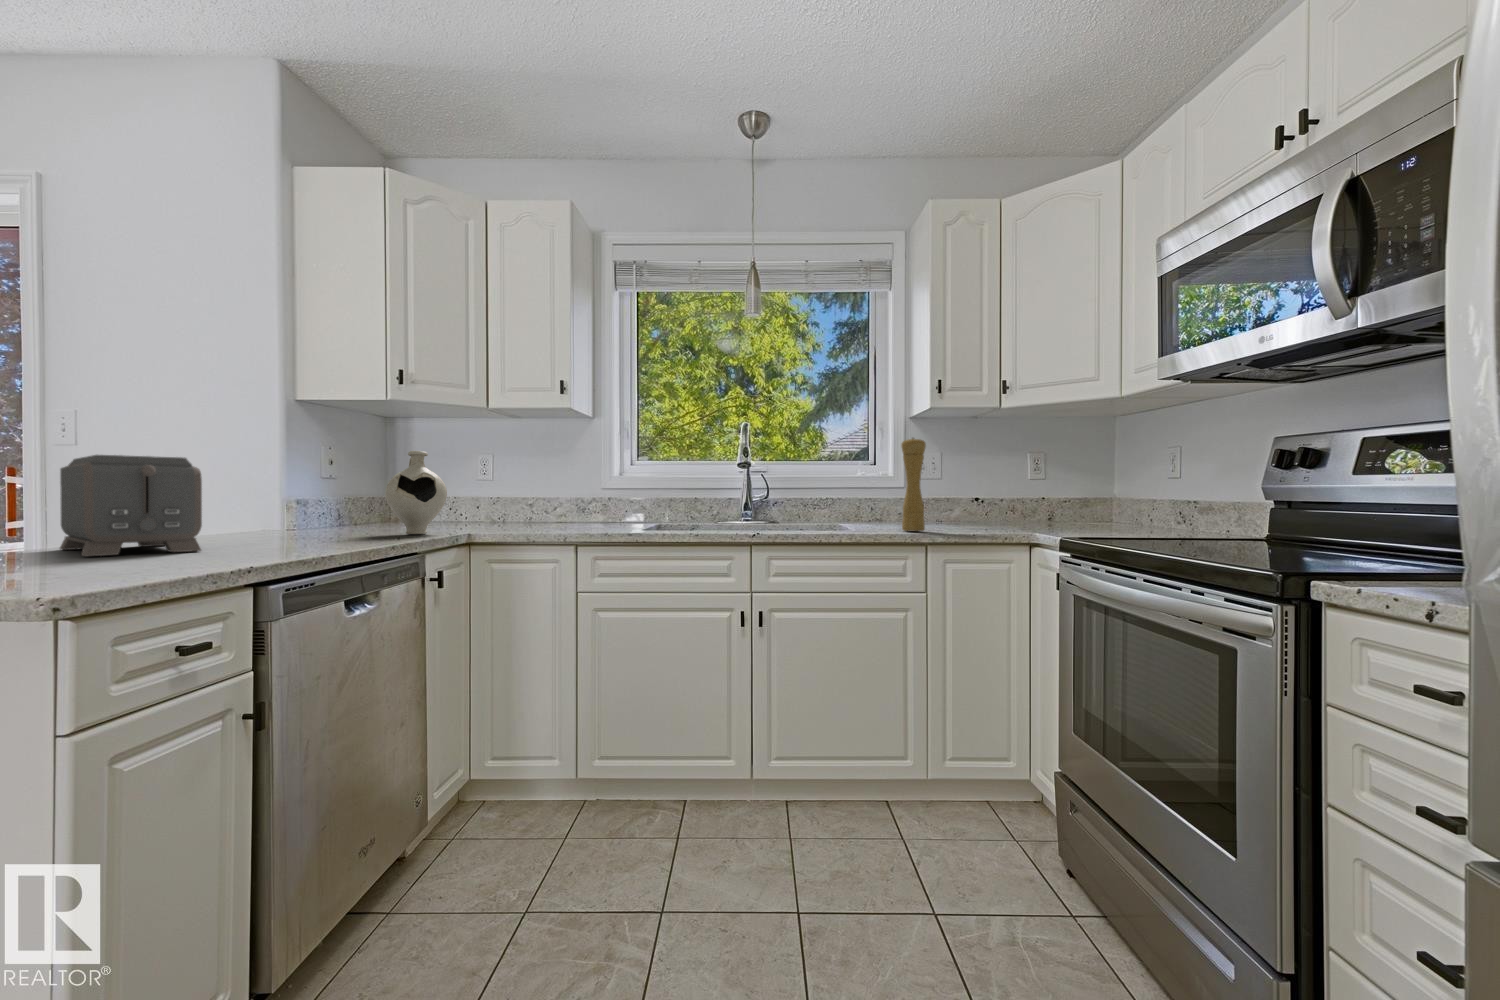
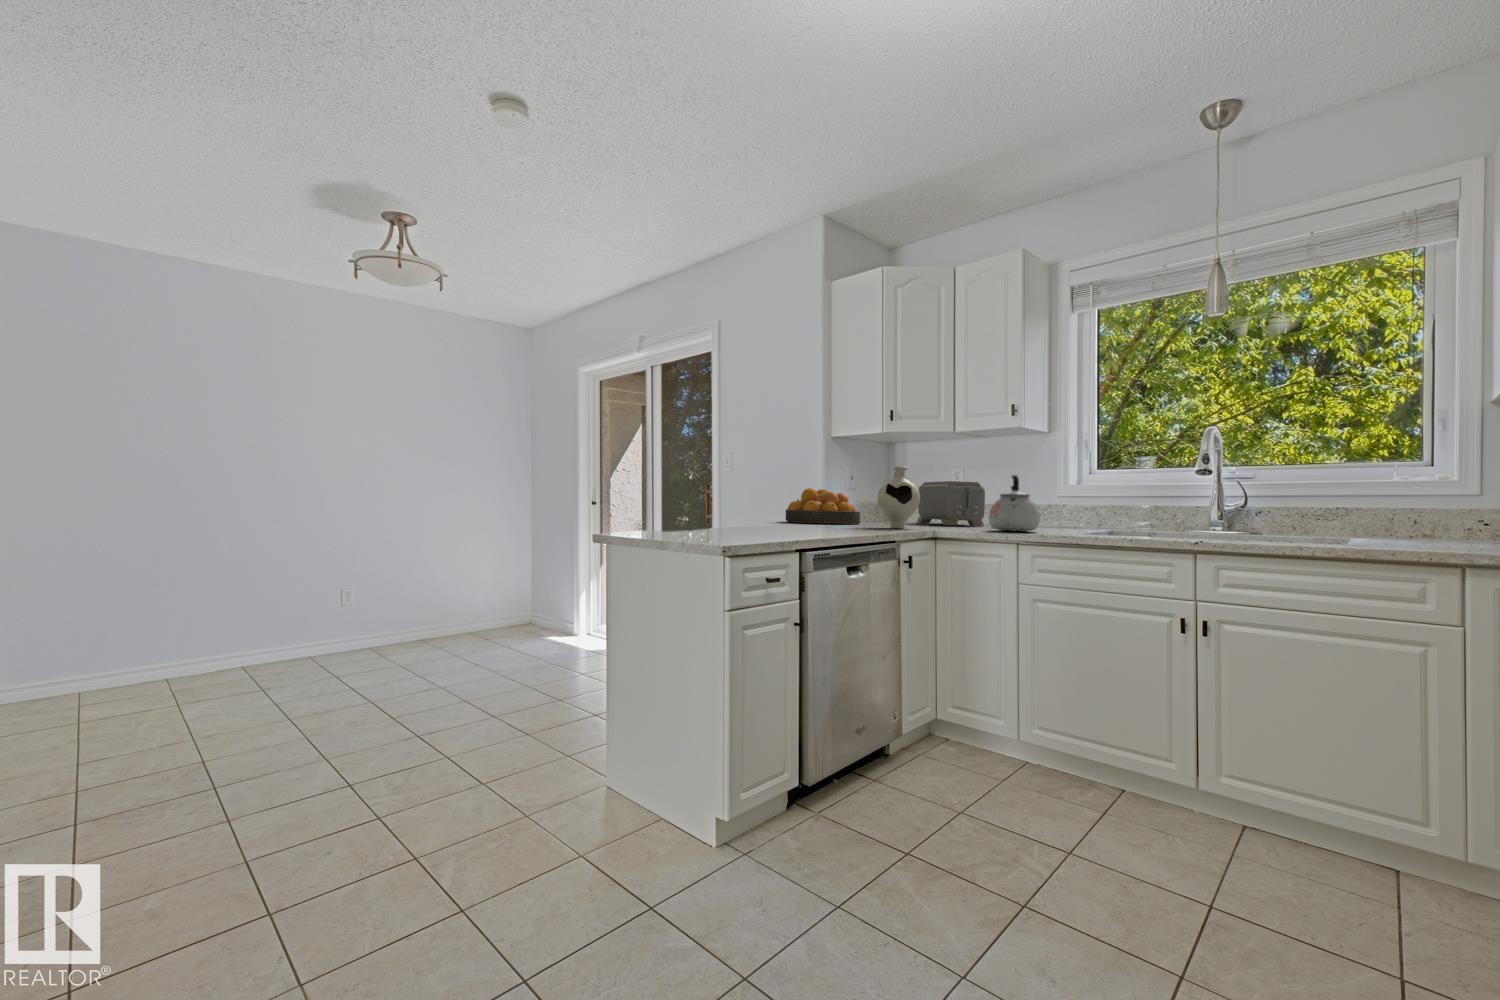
pepper mill: present [901,438,926,531] -> none [1384,447,1420,549]
toaster: present [60,455,202,556] -> present [917,481,985,526]
kettle: none [536,463,595,531] -> present [989,475,1040,532]
fruit bowl: none [235,482,360,533] -> present [786,488,860,524]

